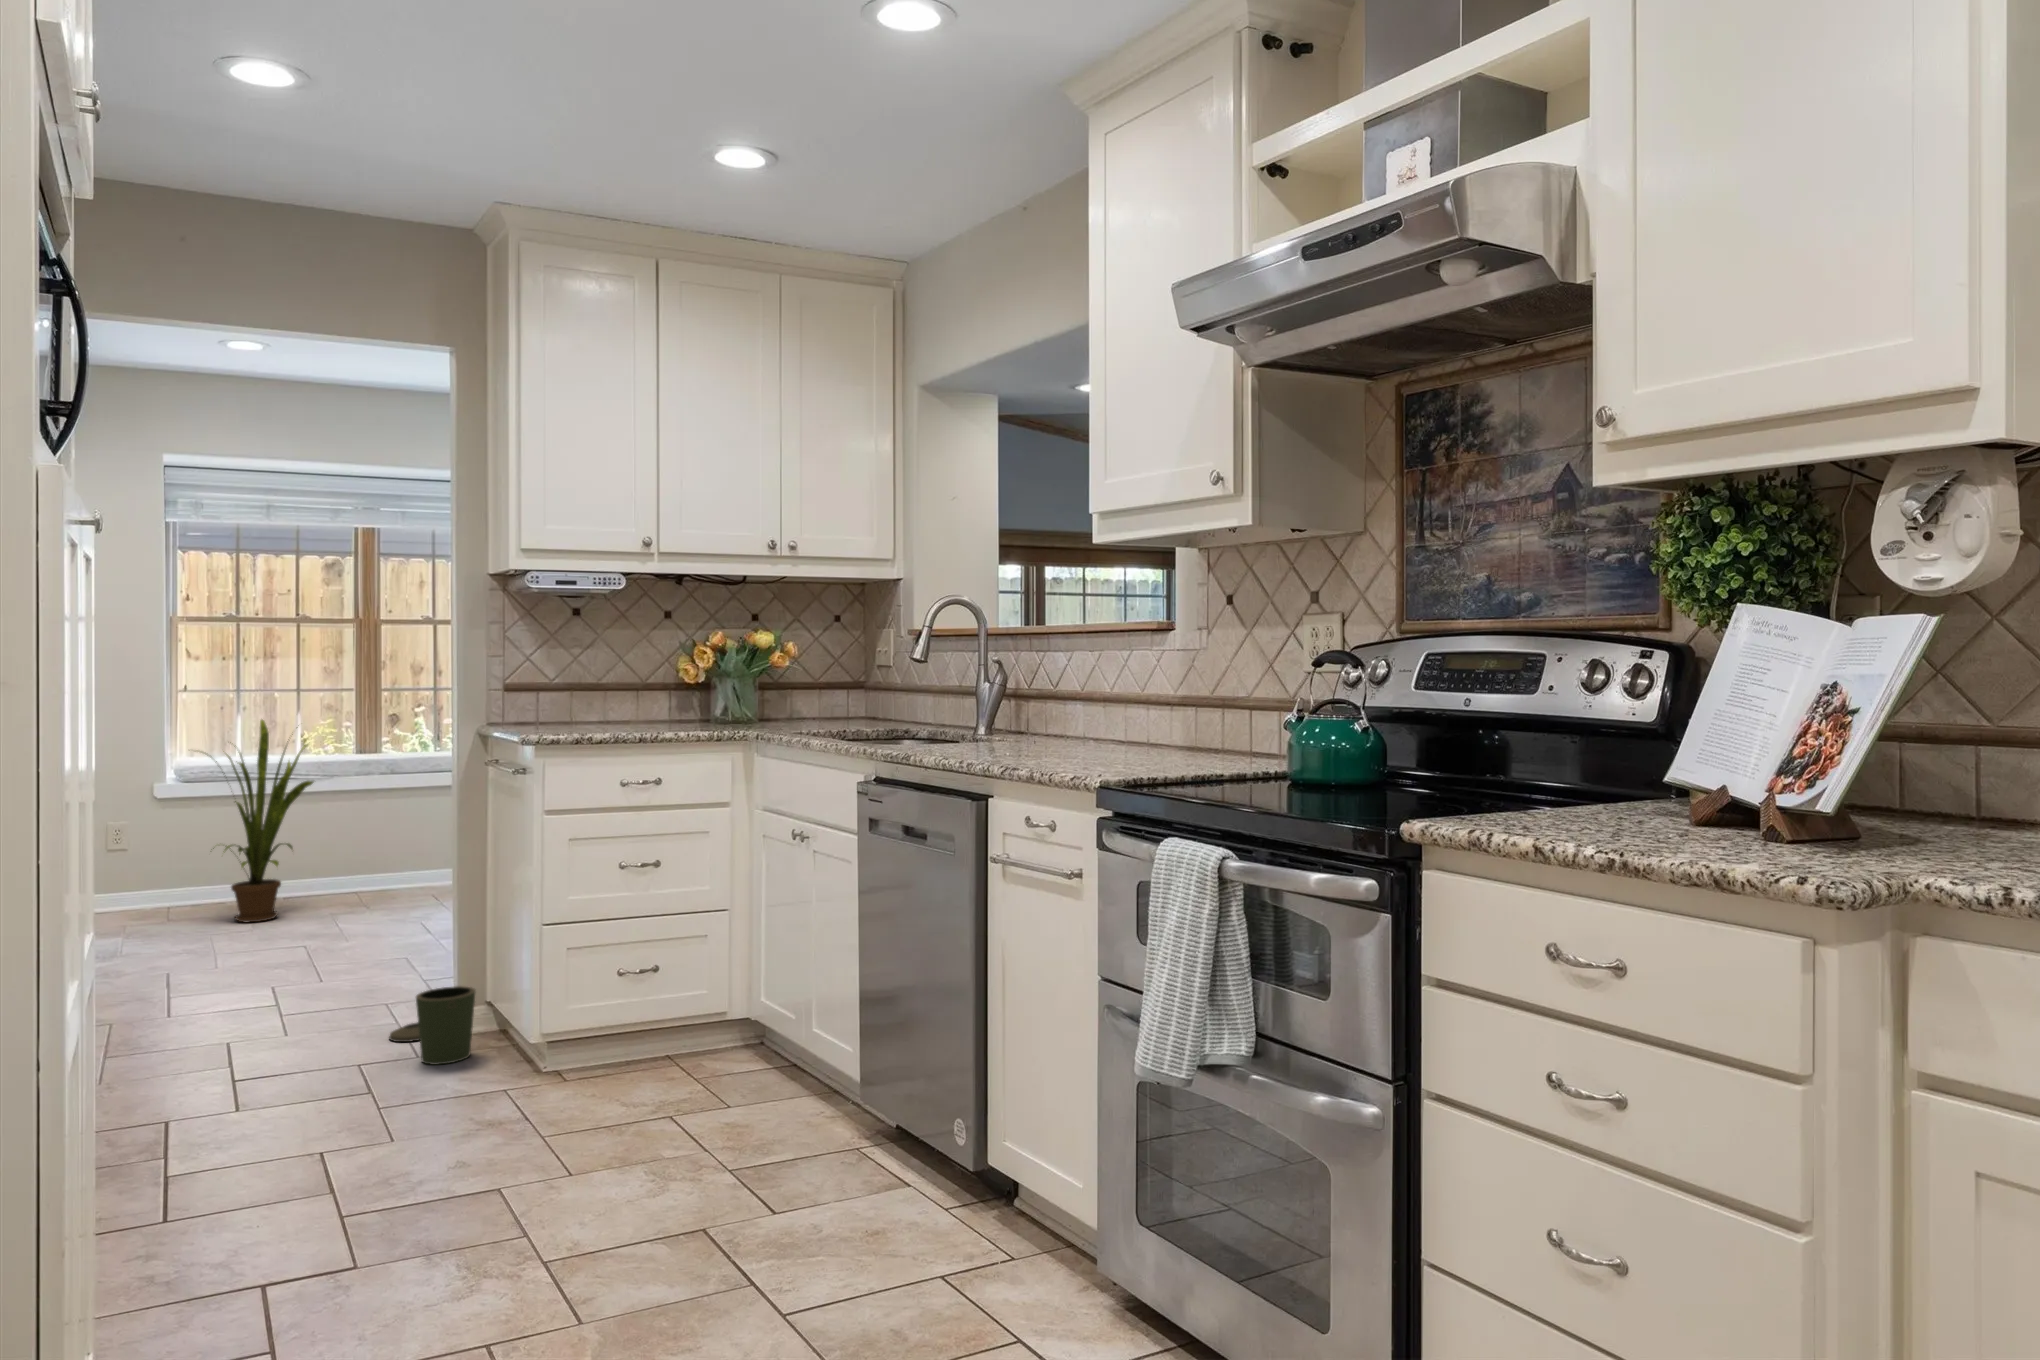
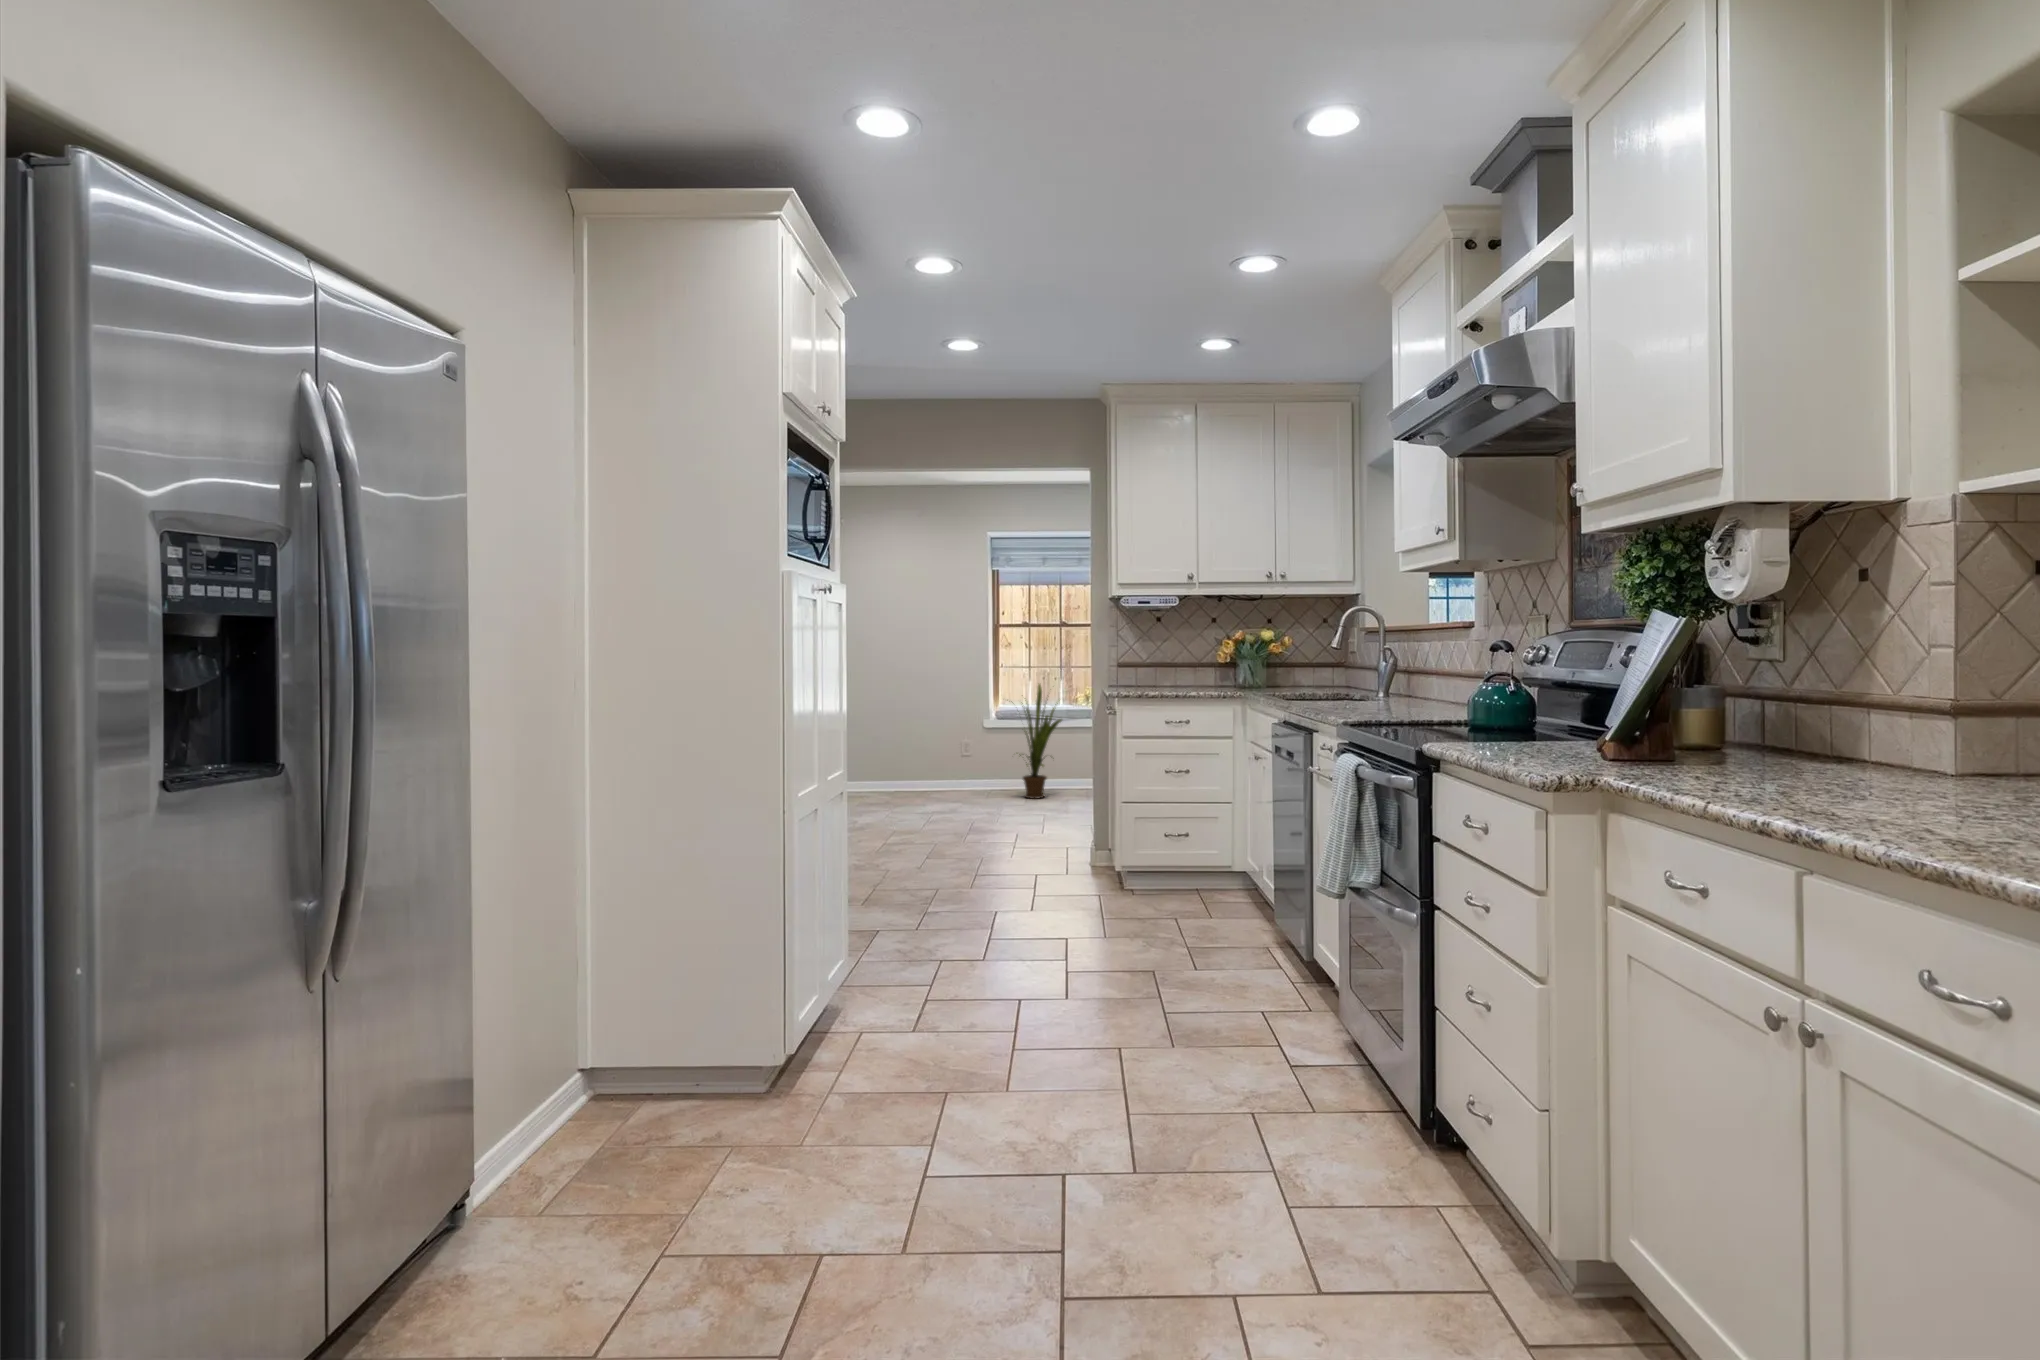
trash can: present [389,986,475,1065] -> none [1063,833,1099,875]

